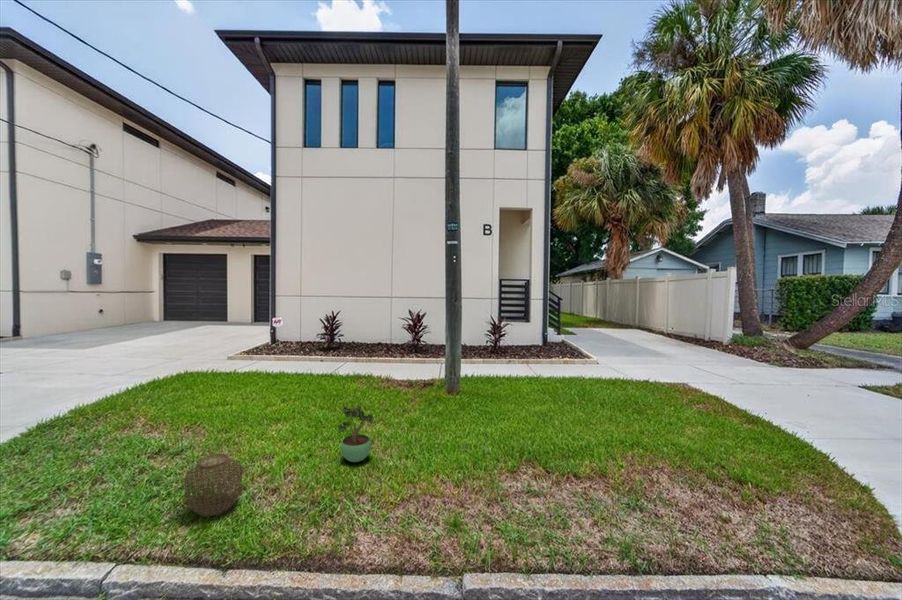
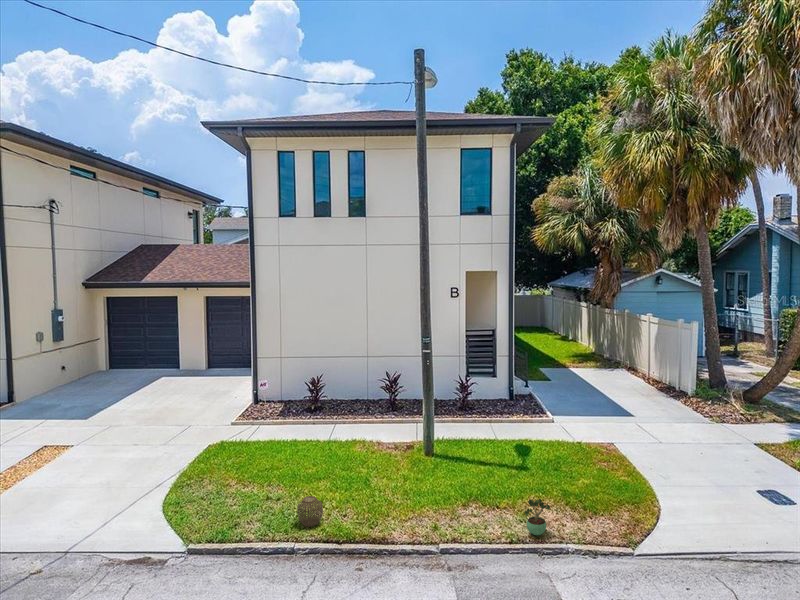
potted plant: present [338,405,373,462] -> present [524,499,550,535]

